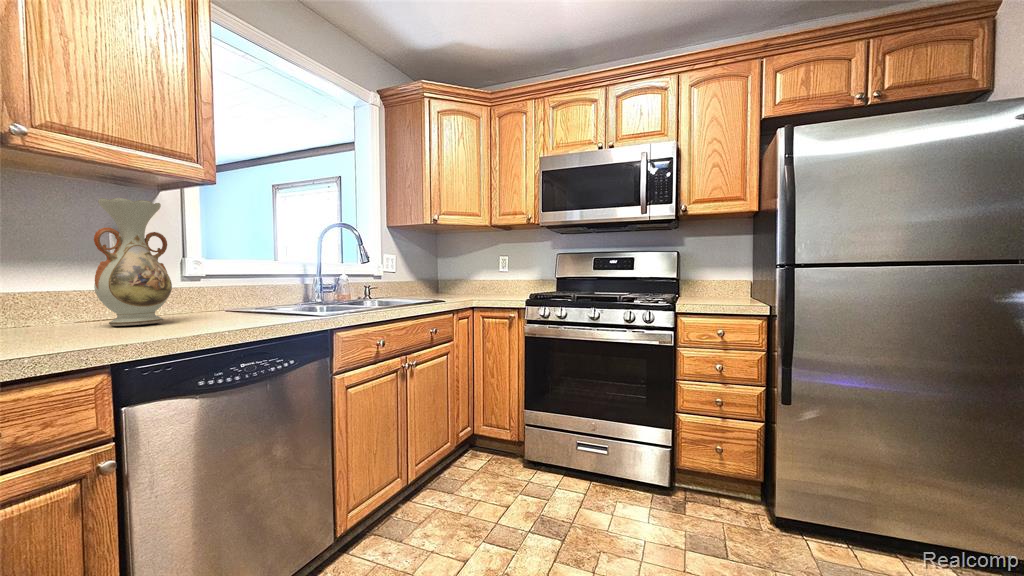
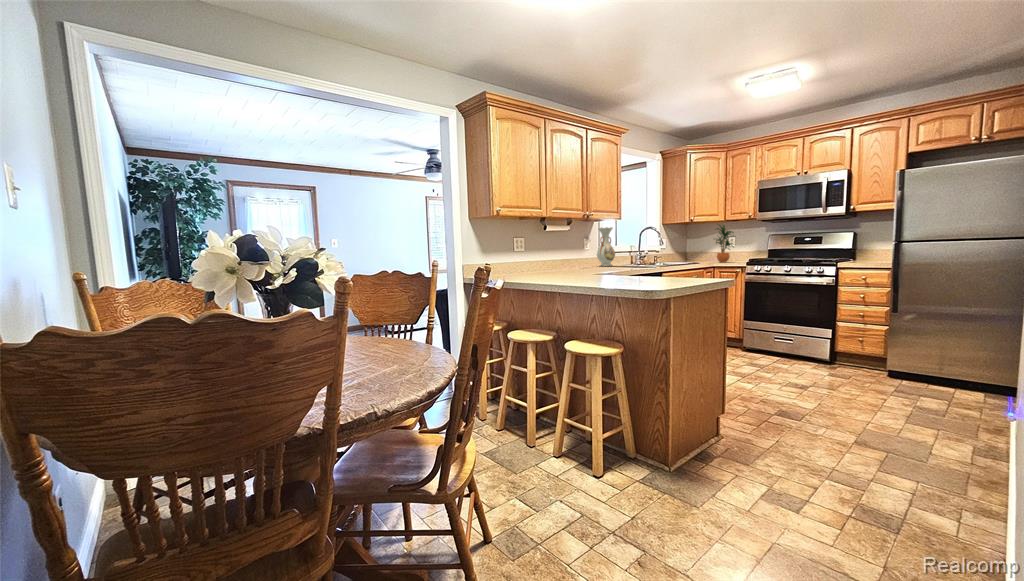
potted plant: none [468,227,511,301] -> present [716,225,734,263]

